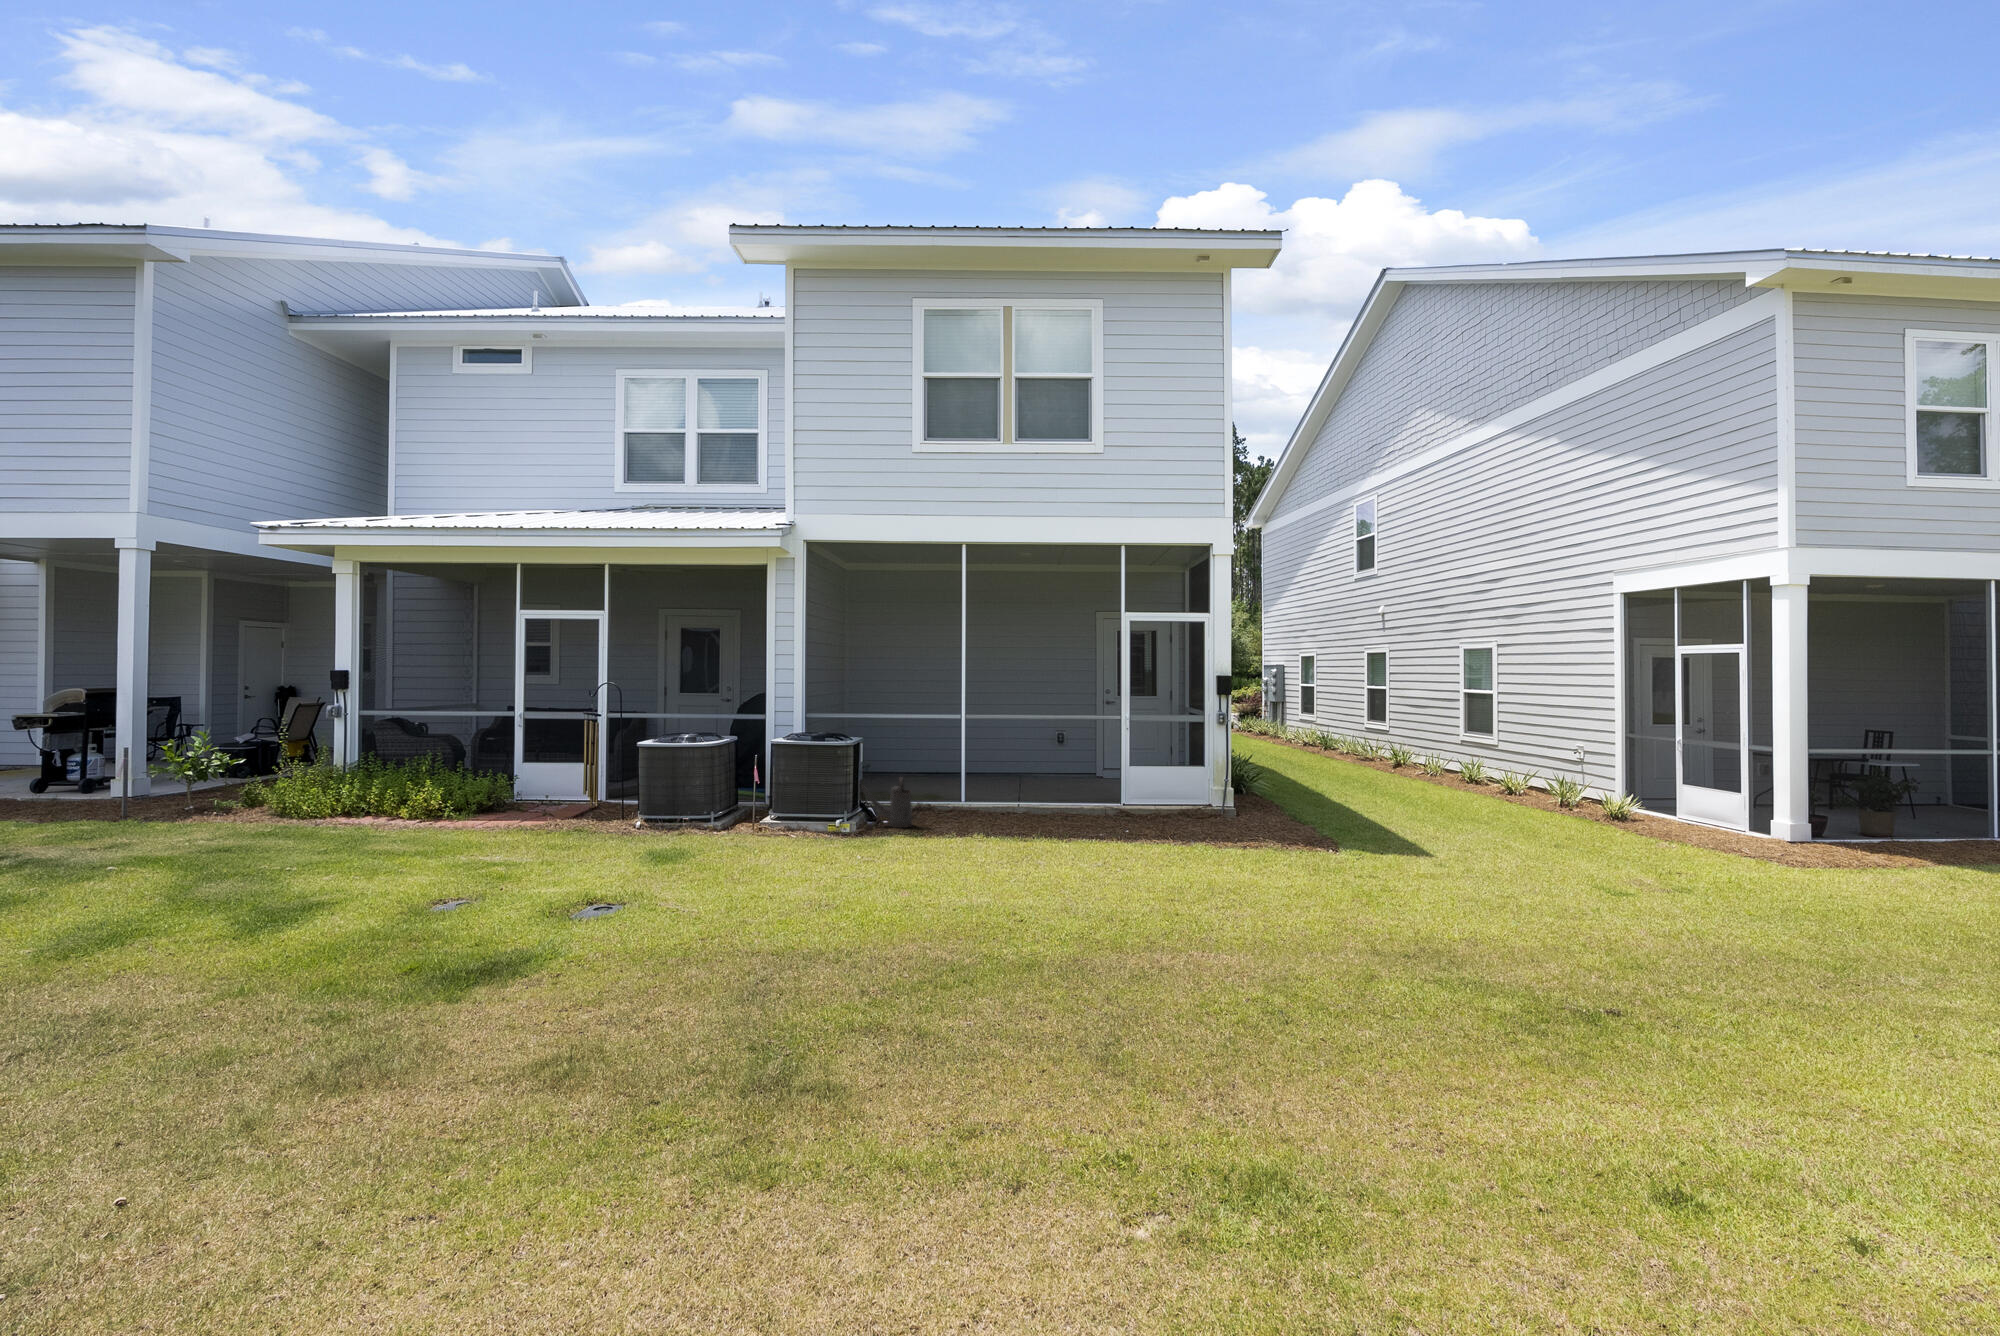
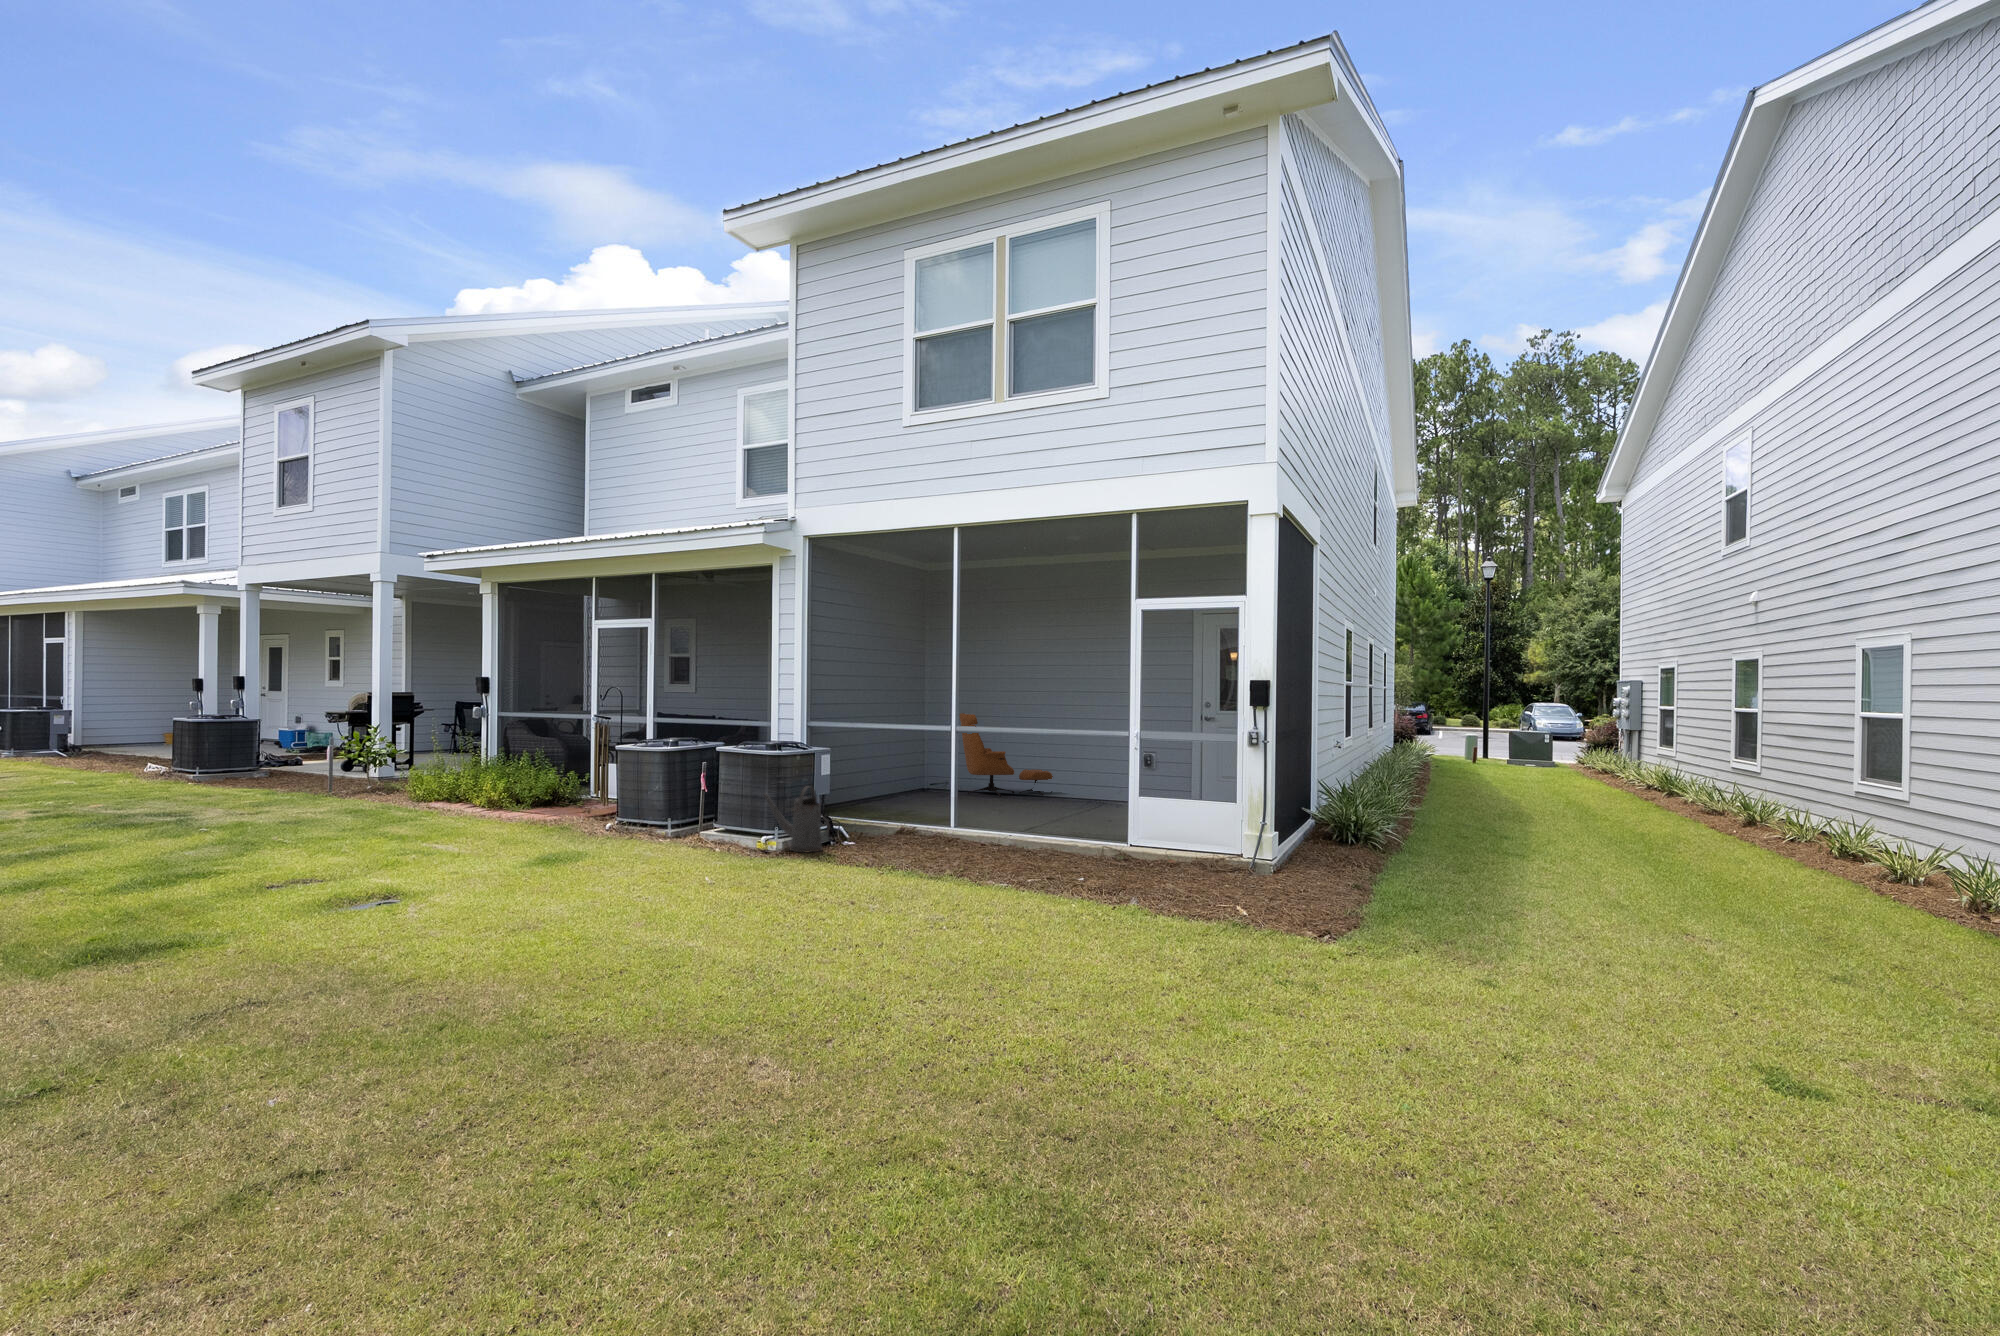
lounge chair: none [887,713,957,780] -> present [960,713,1053,796]

